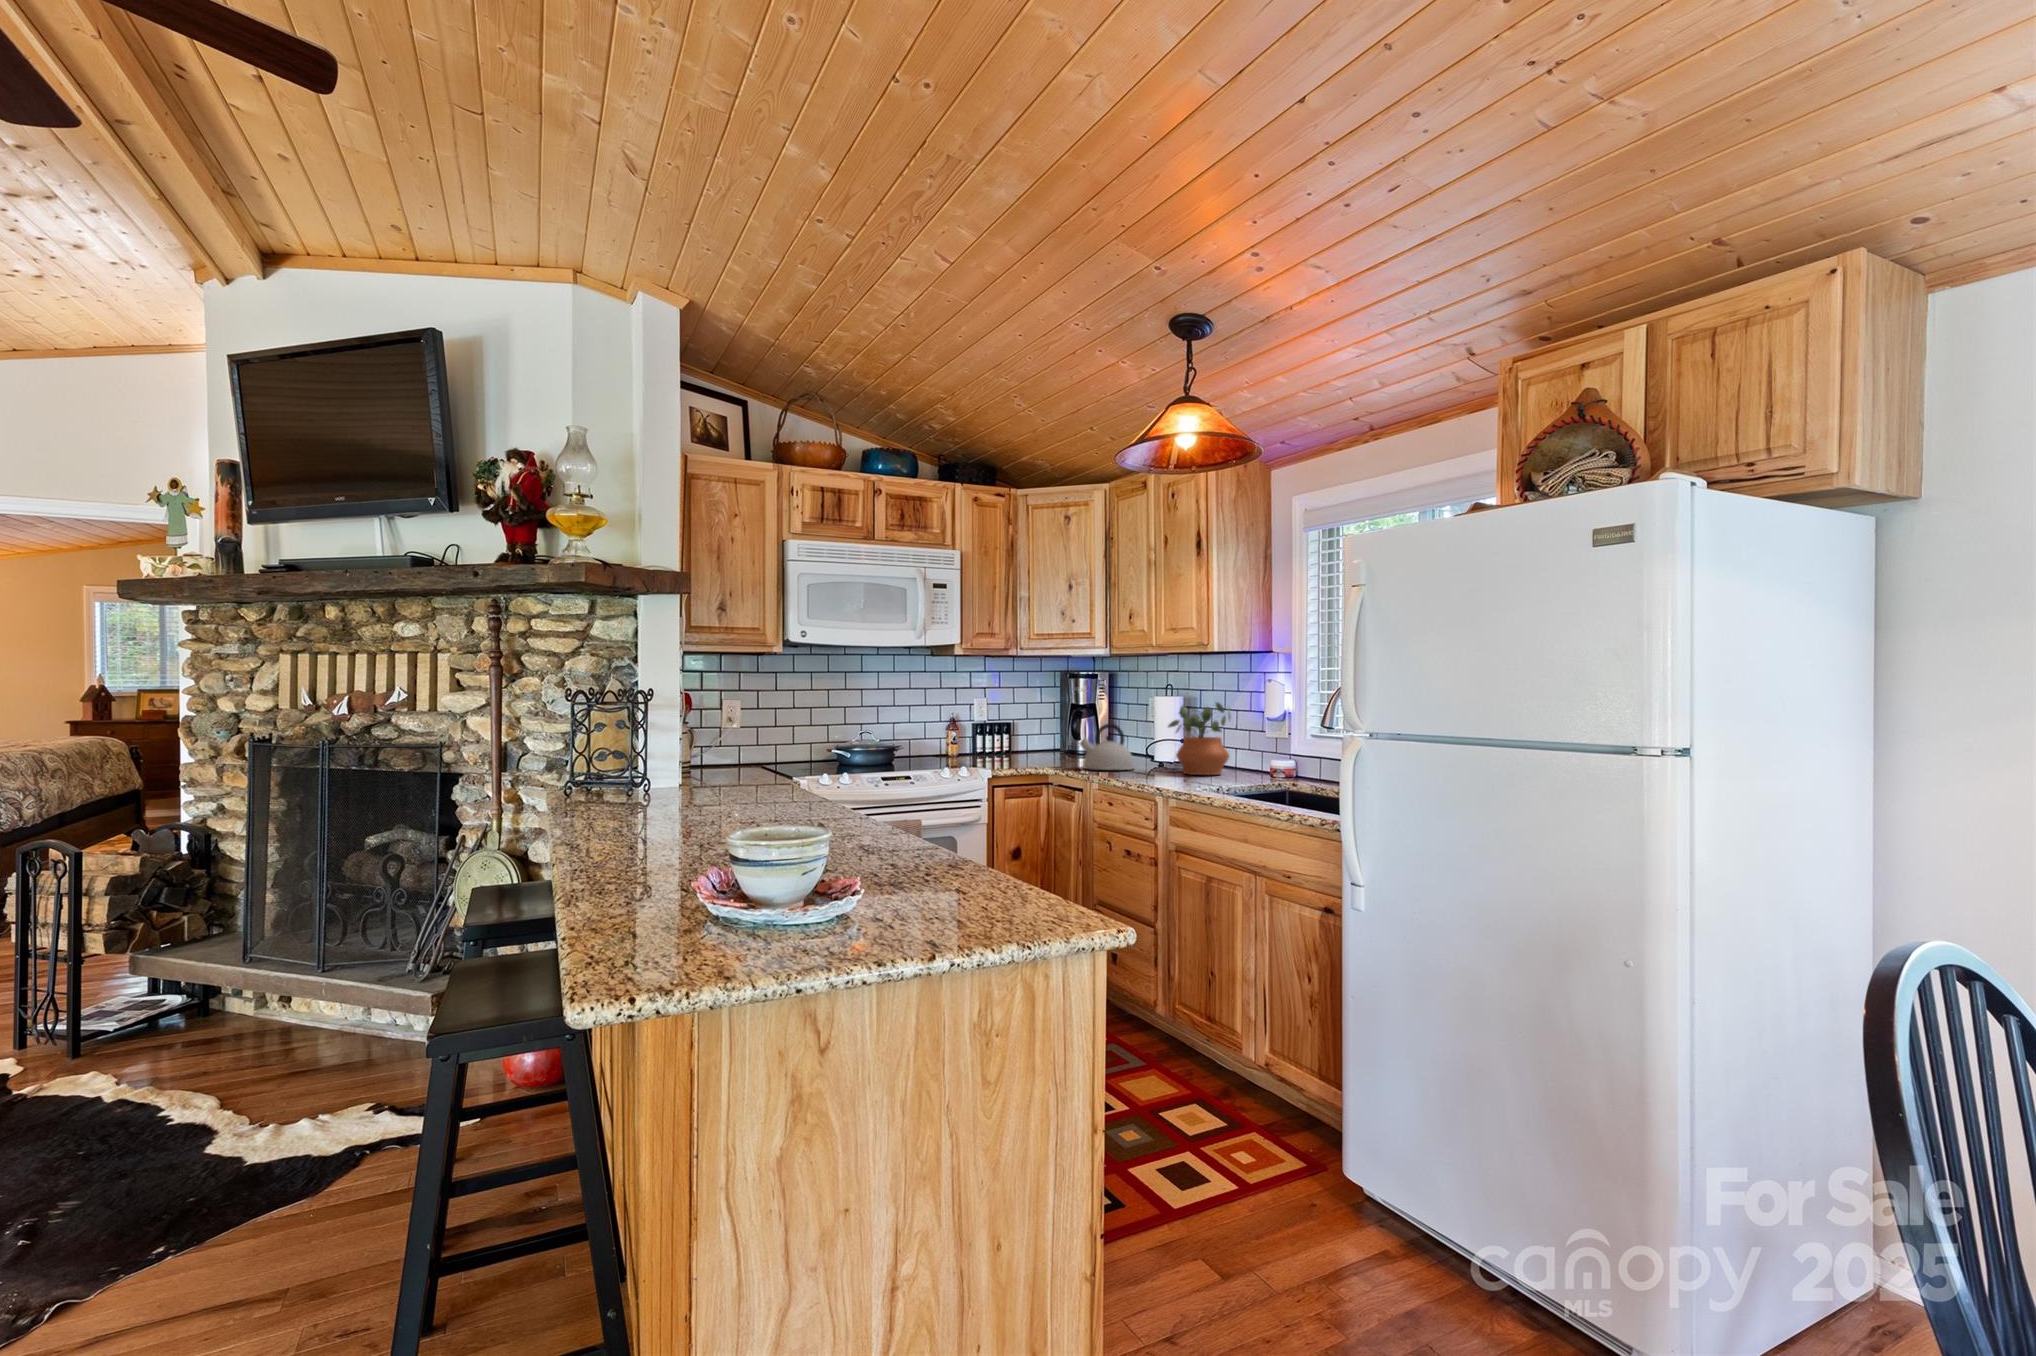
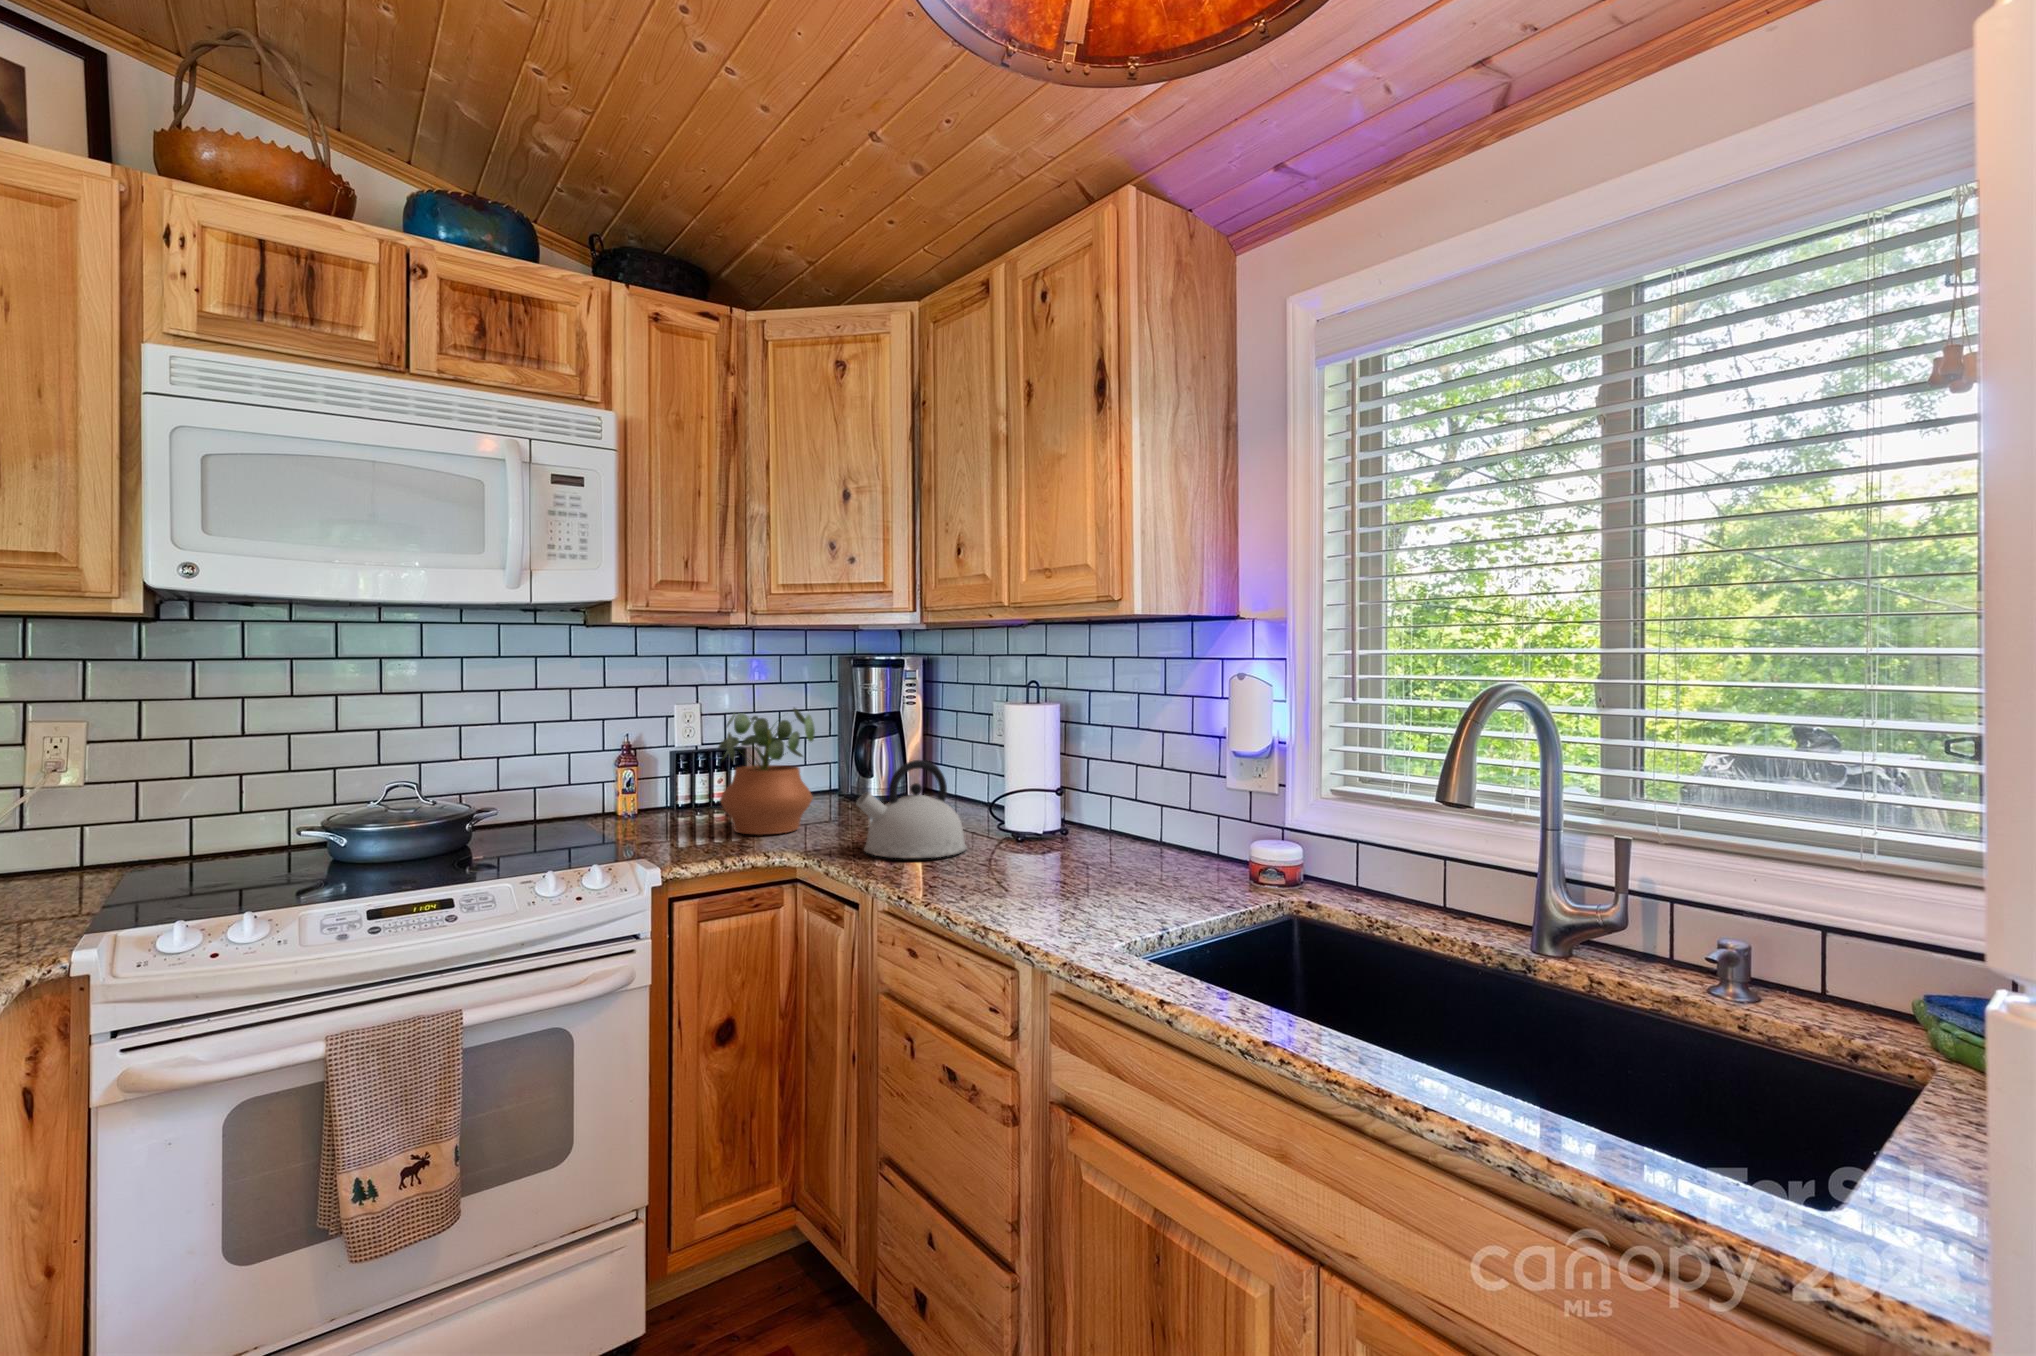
potted plant: present [1168,703,1231,775] -> present [719,708,815,835]

